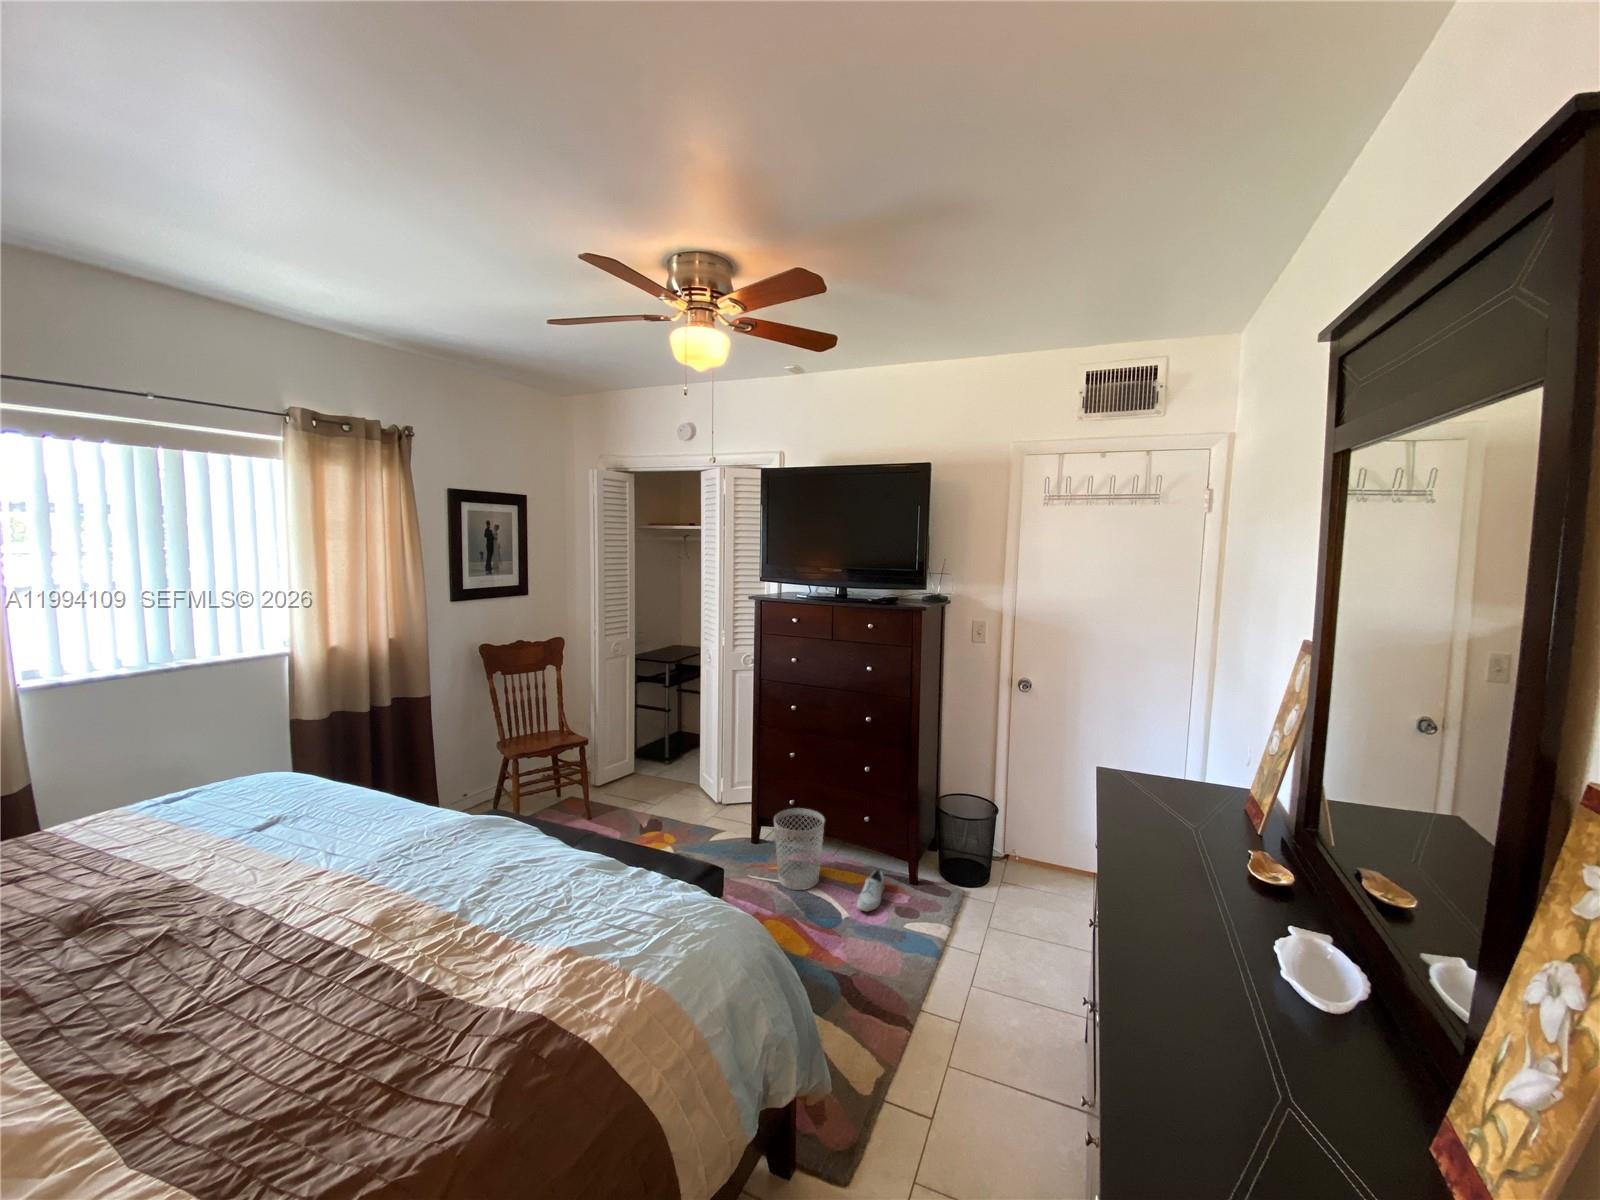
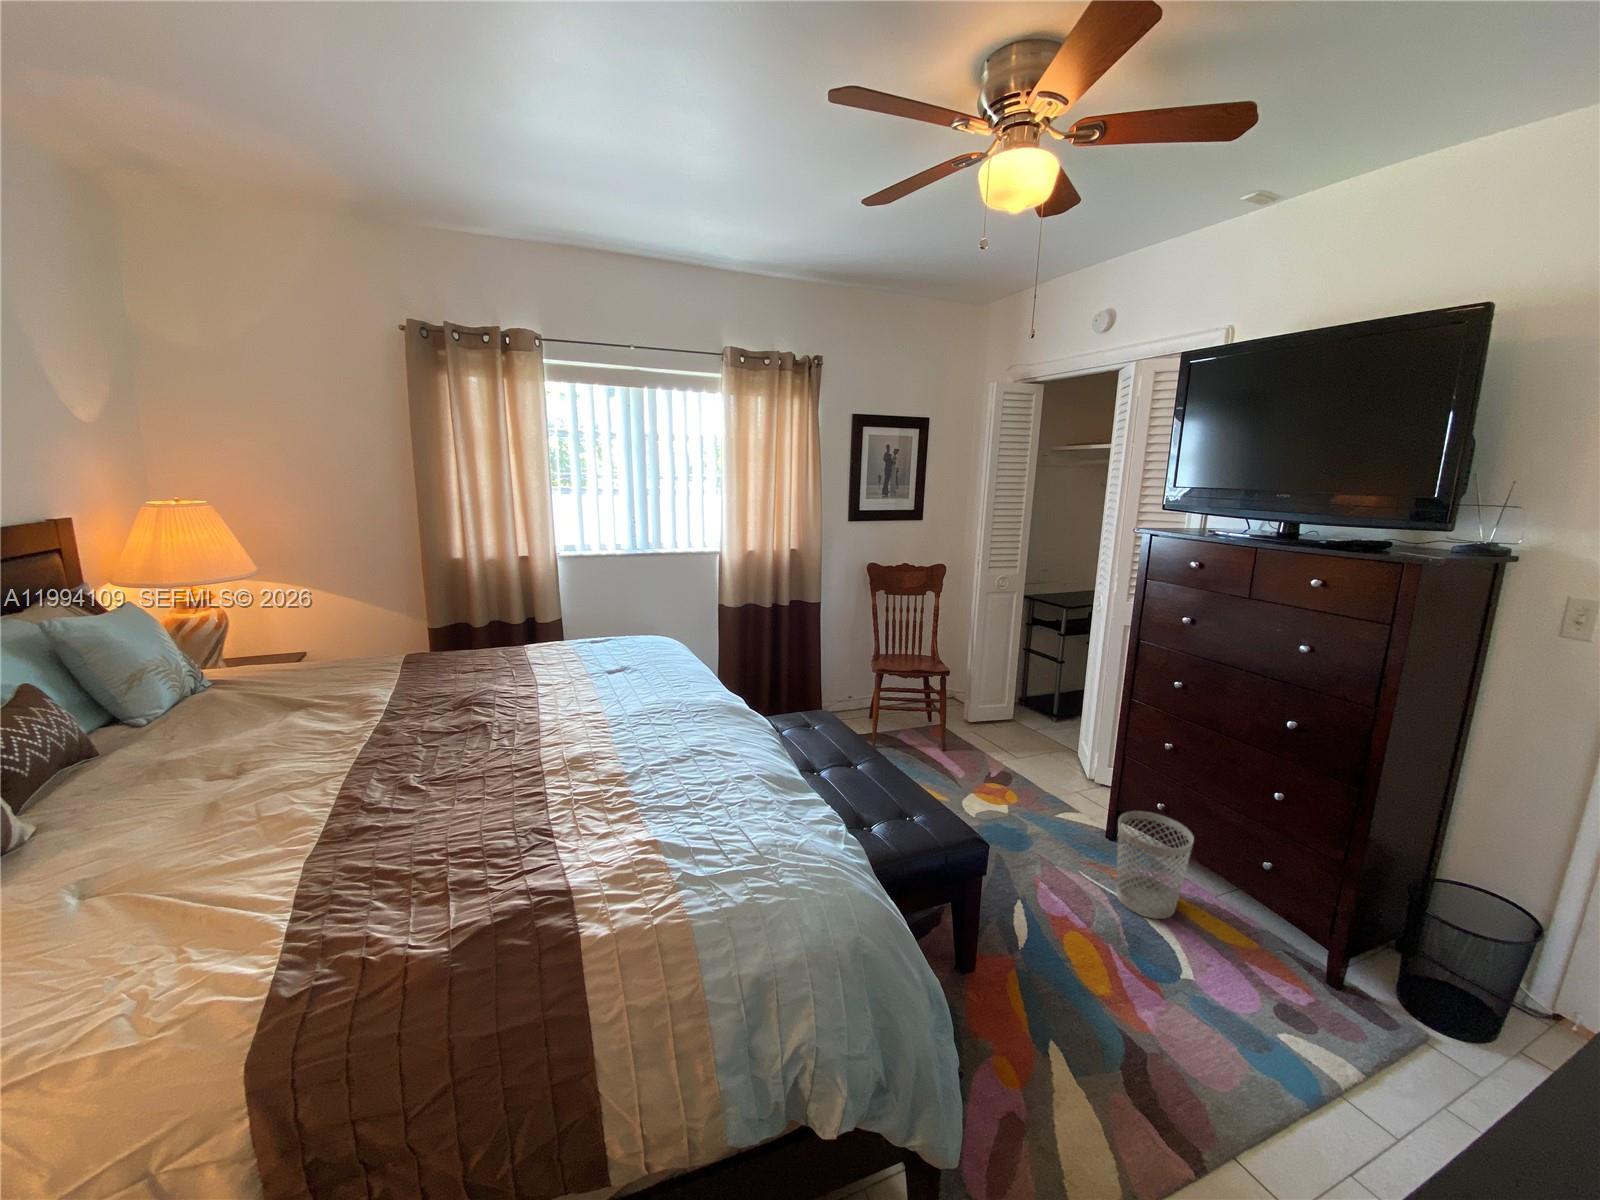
shoe: present [857,870,885,912] -> none [1210,940,1277,989]

